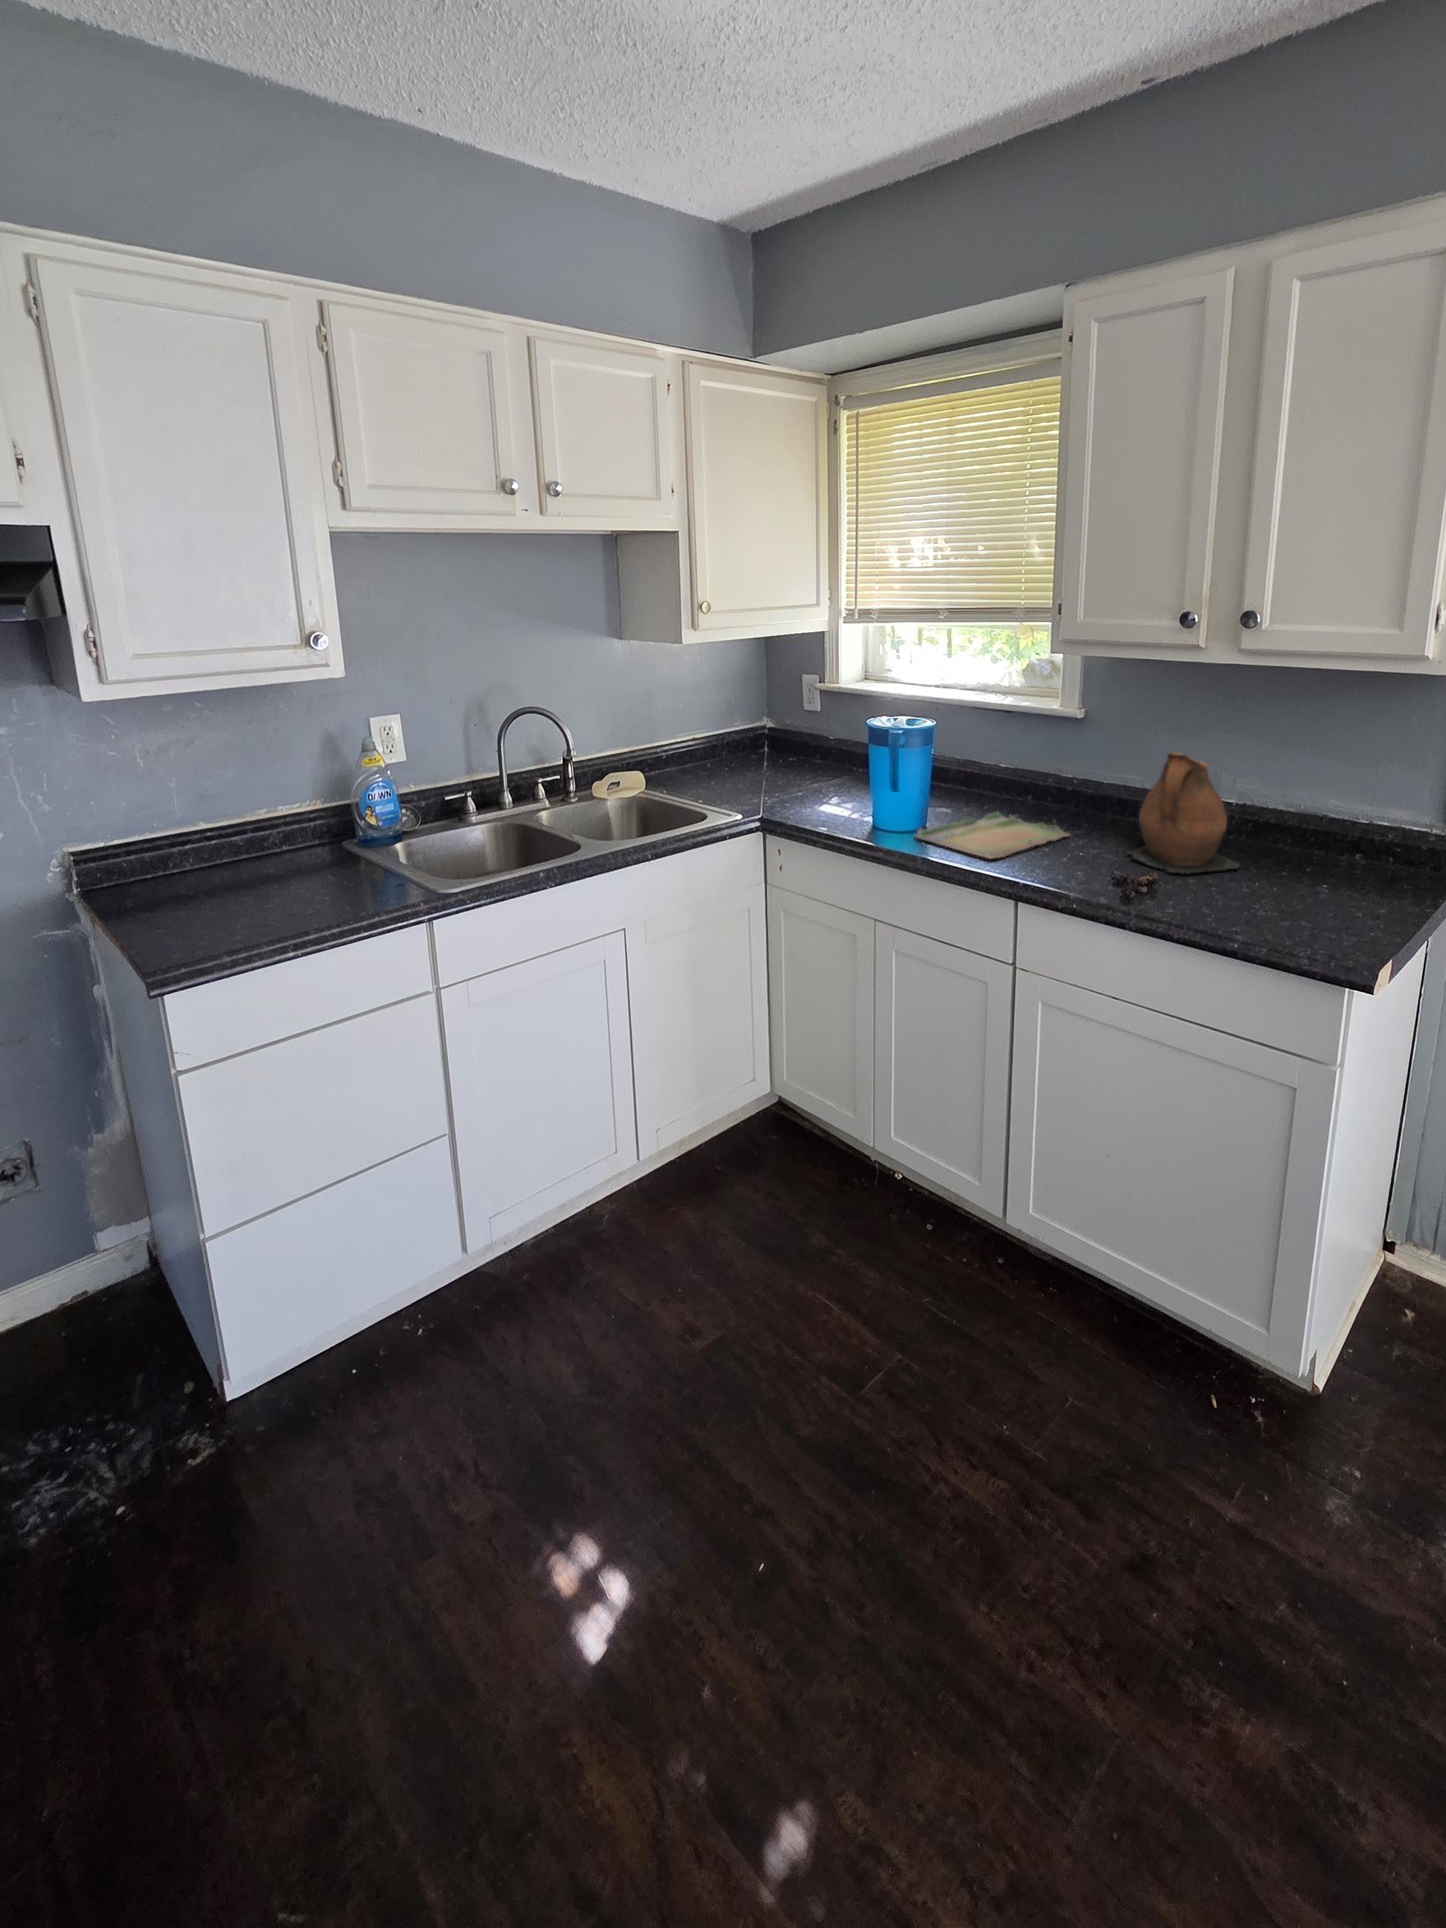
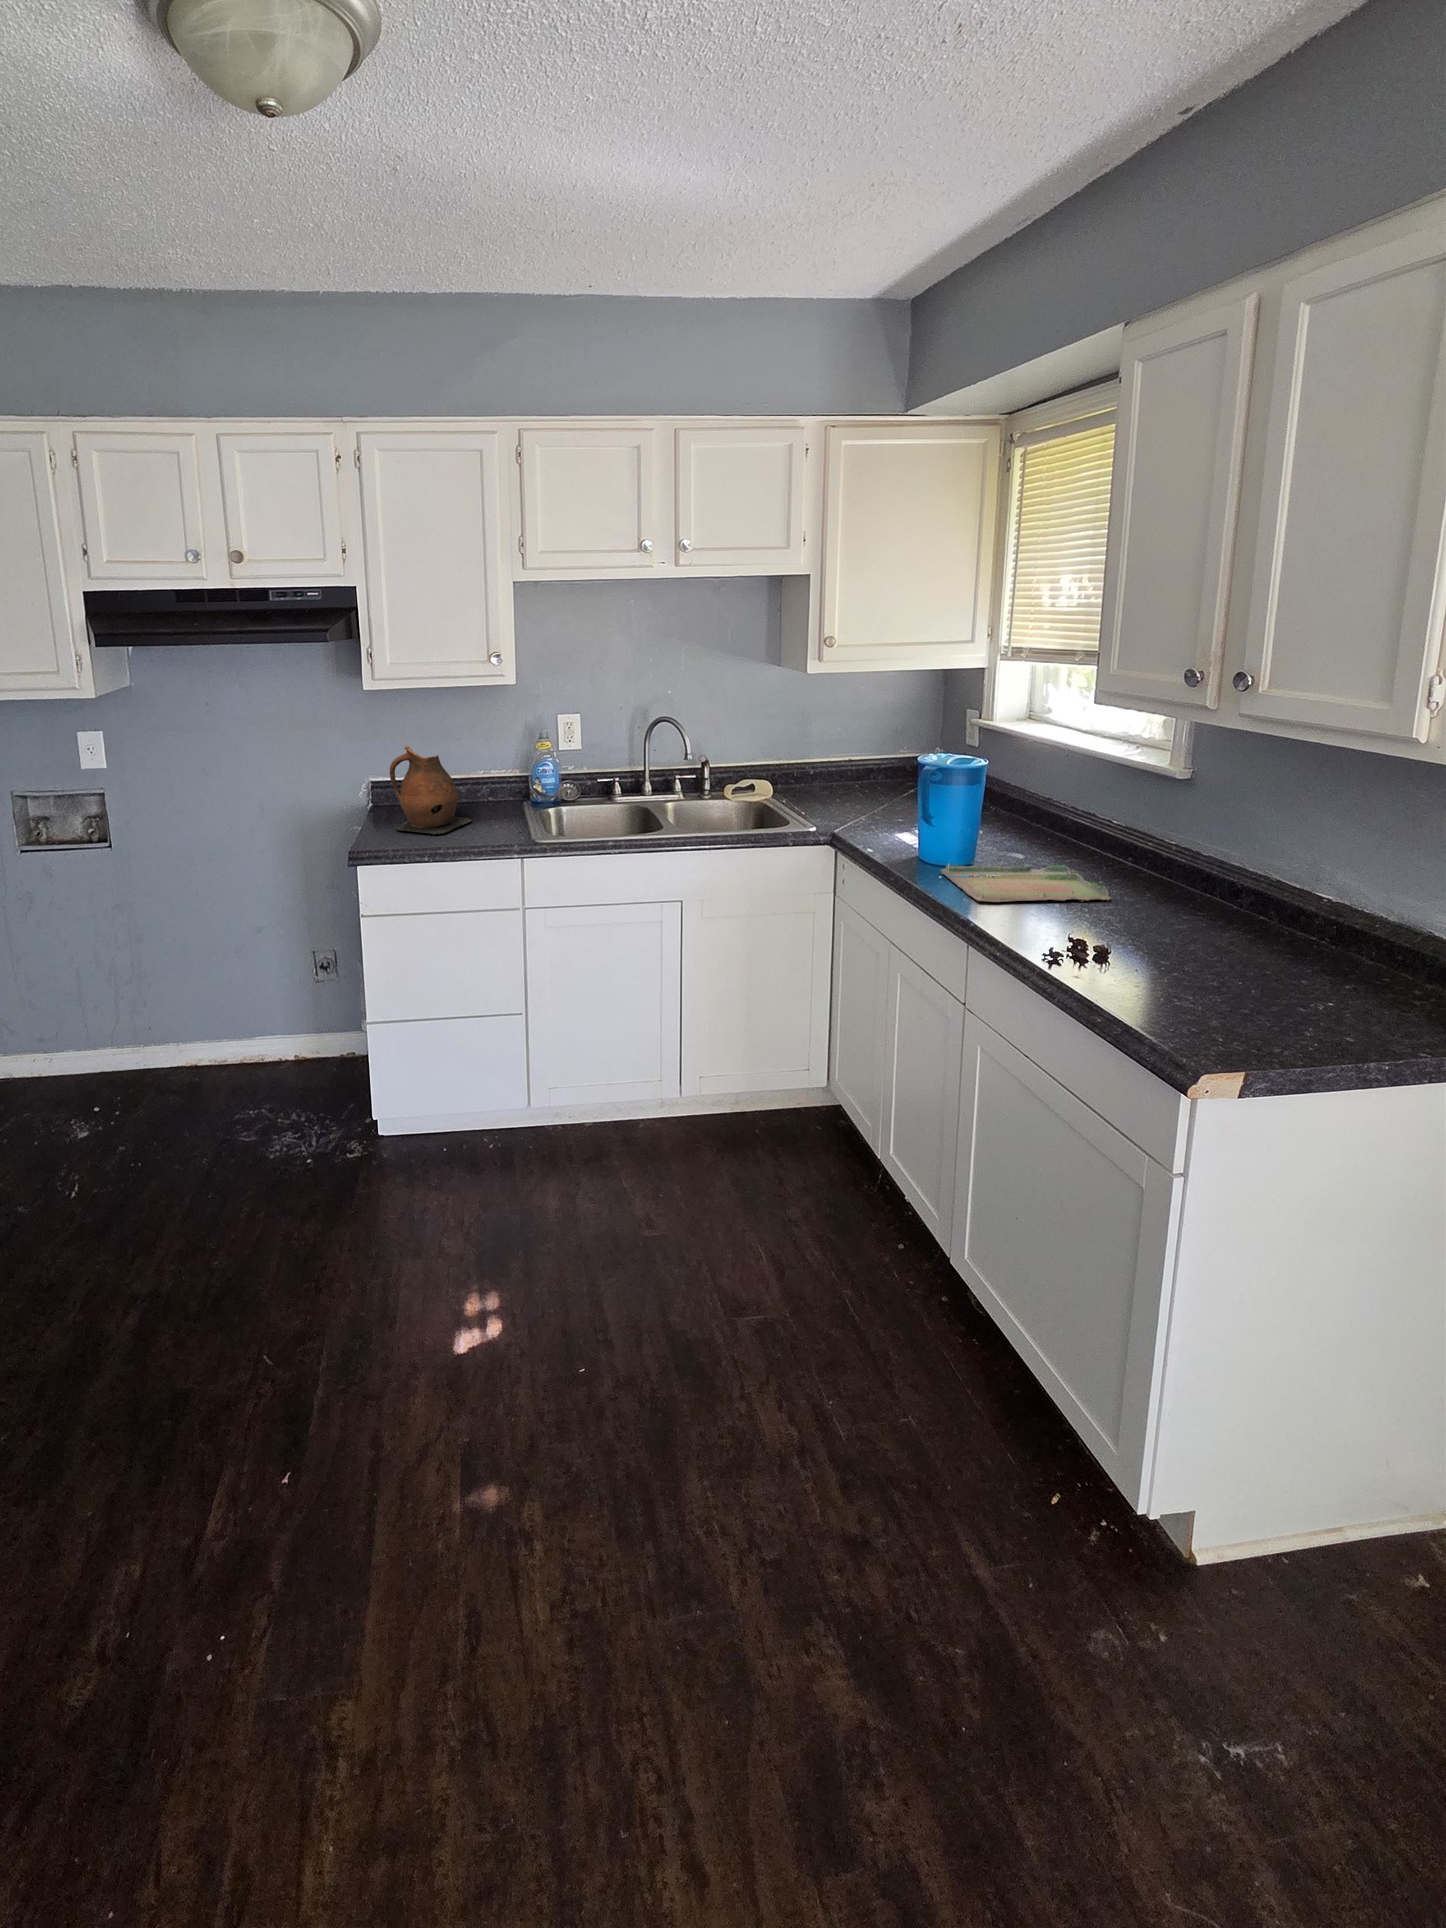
ceramic pitcher: present [1128,752,1240,873] -> present [390,746,472,835]

